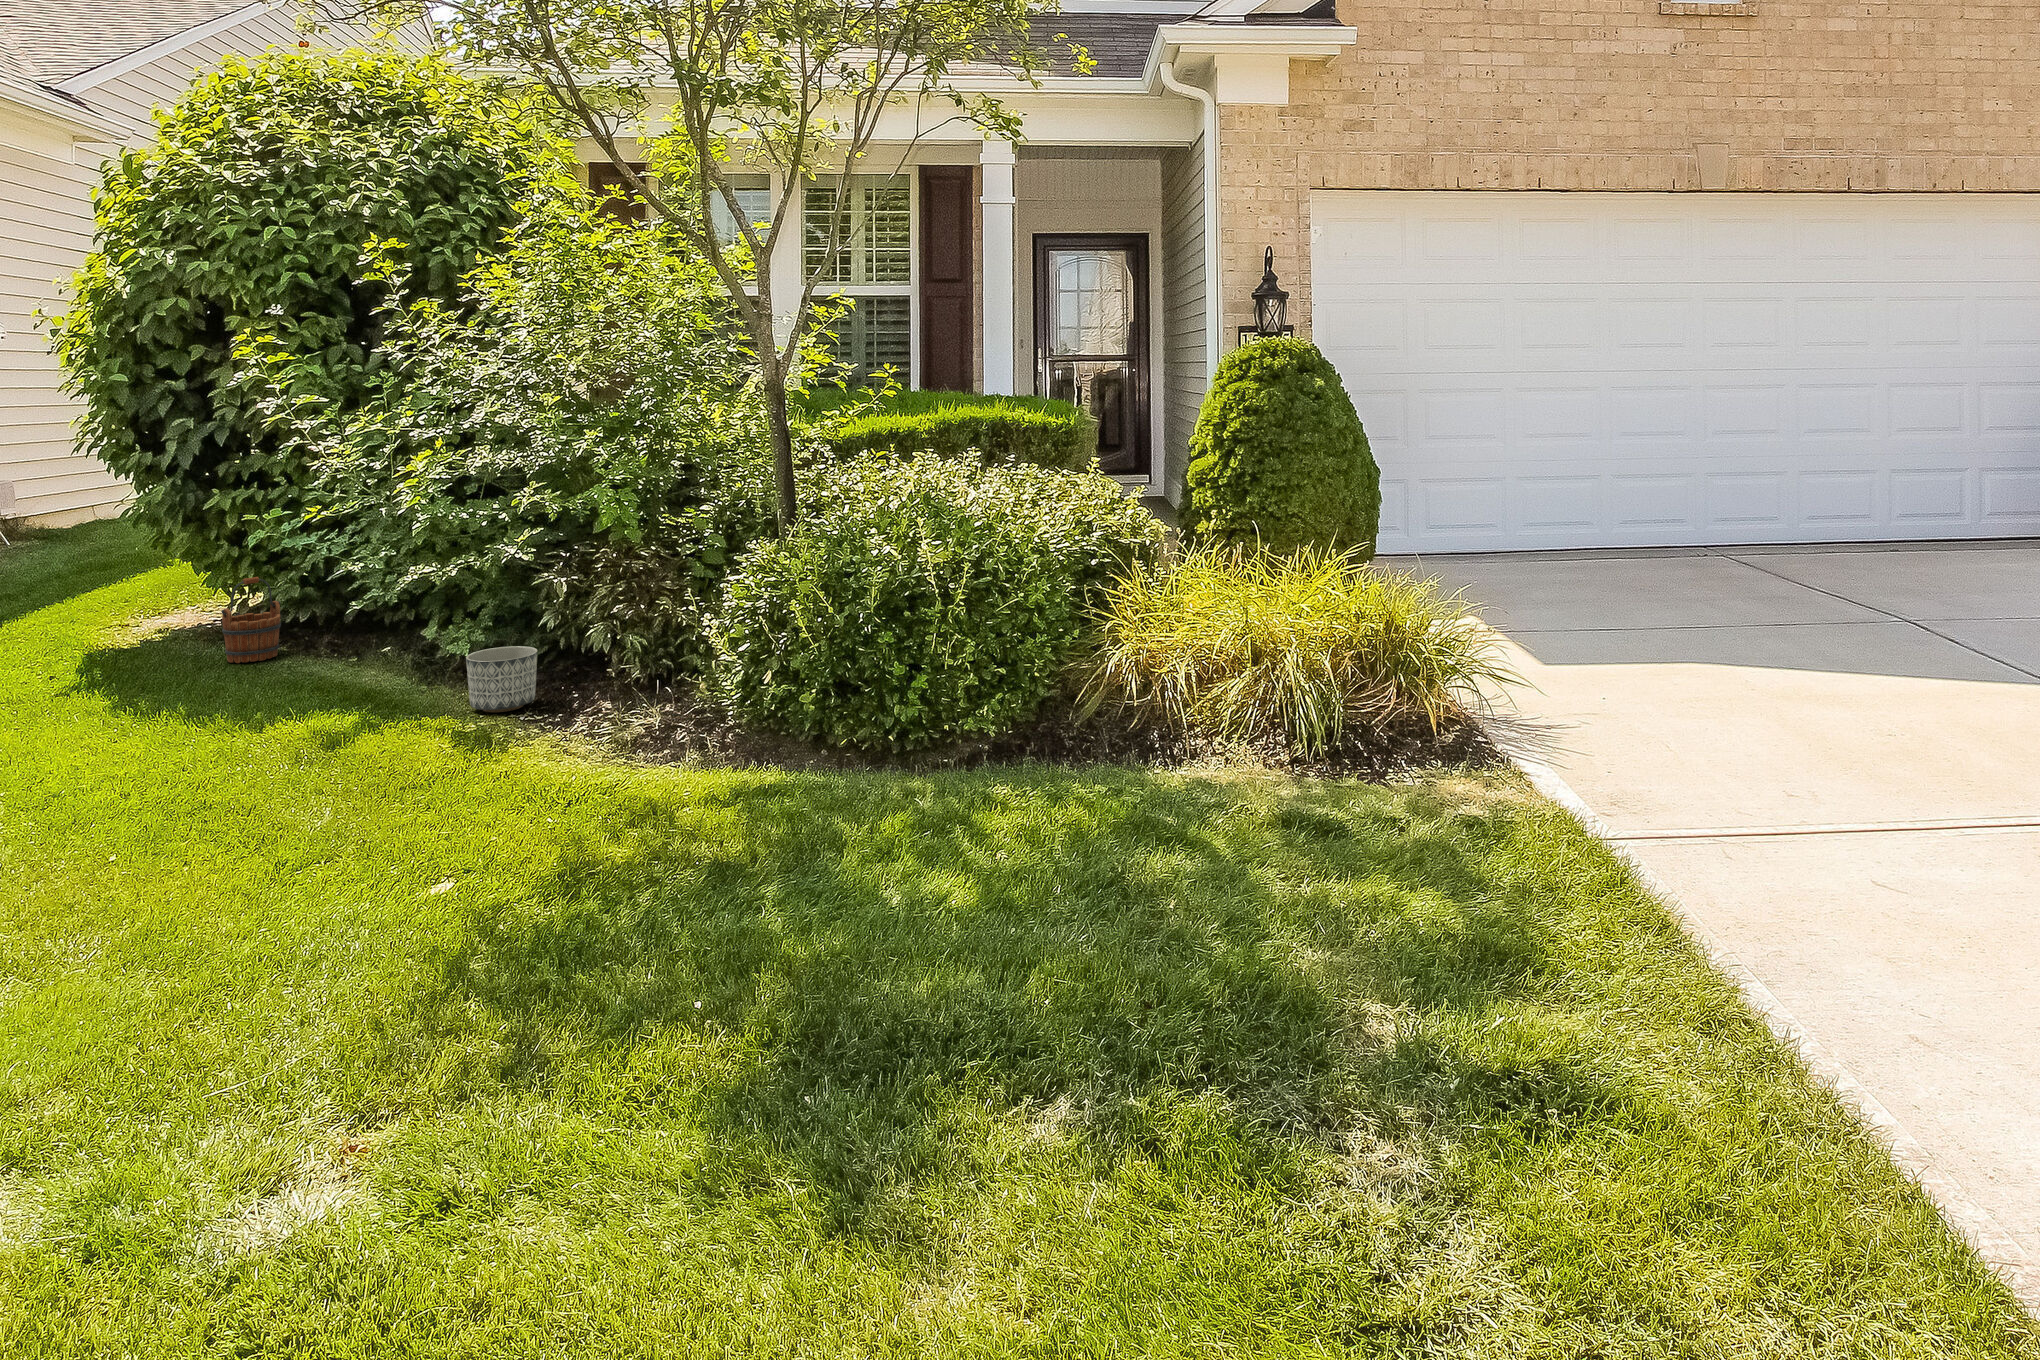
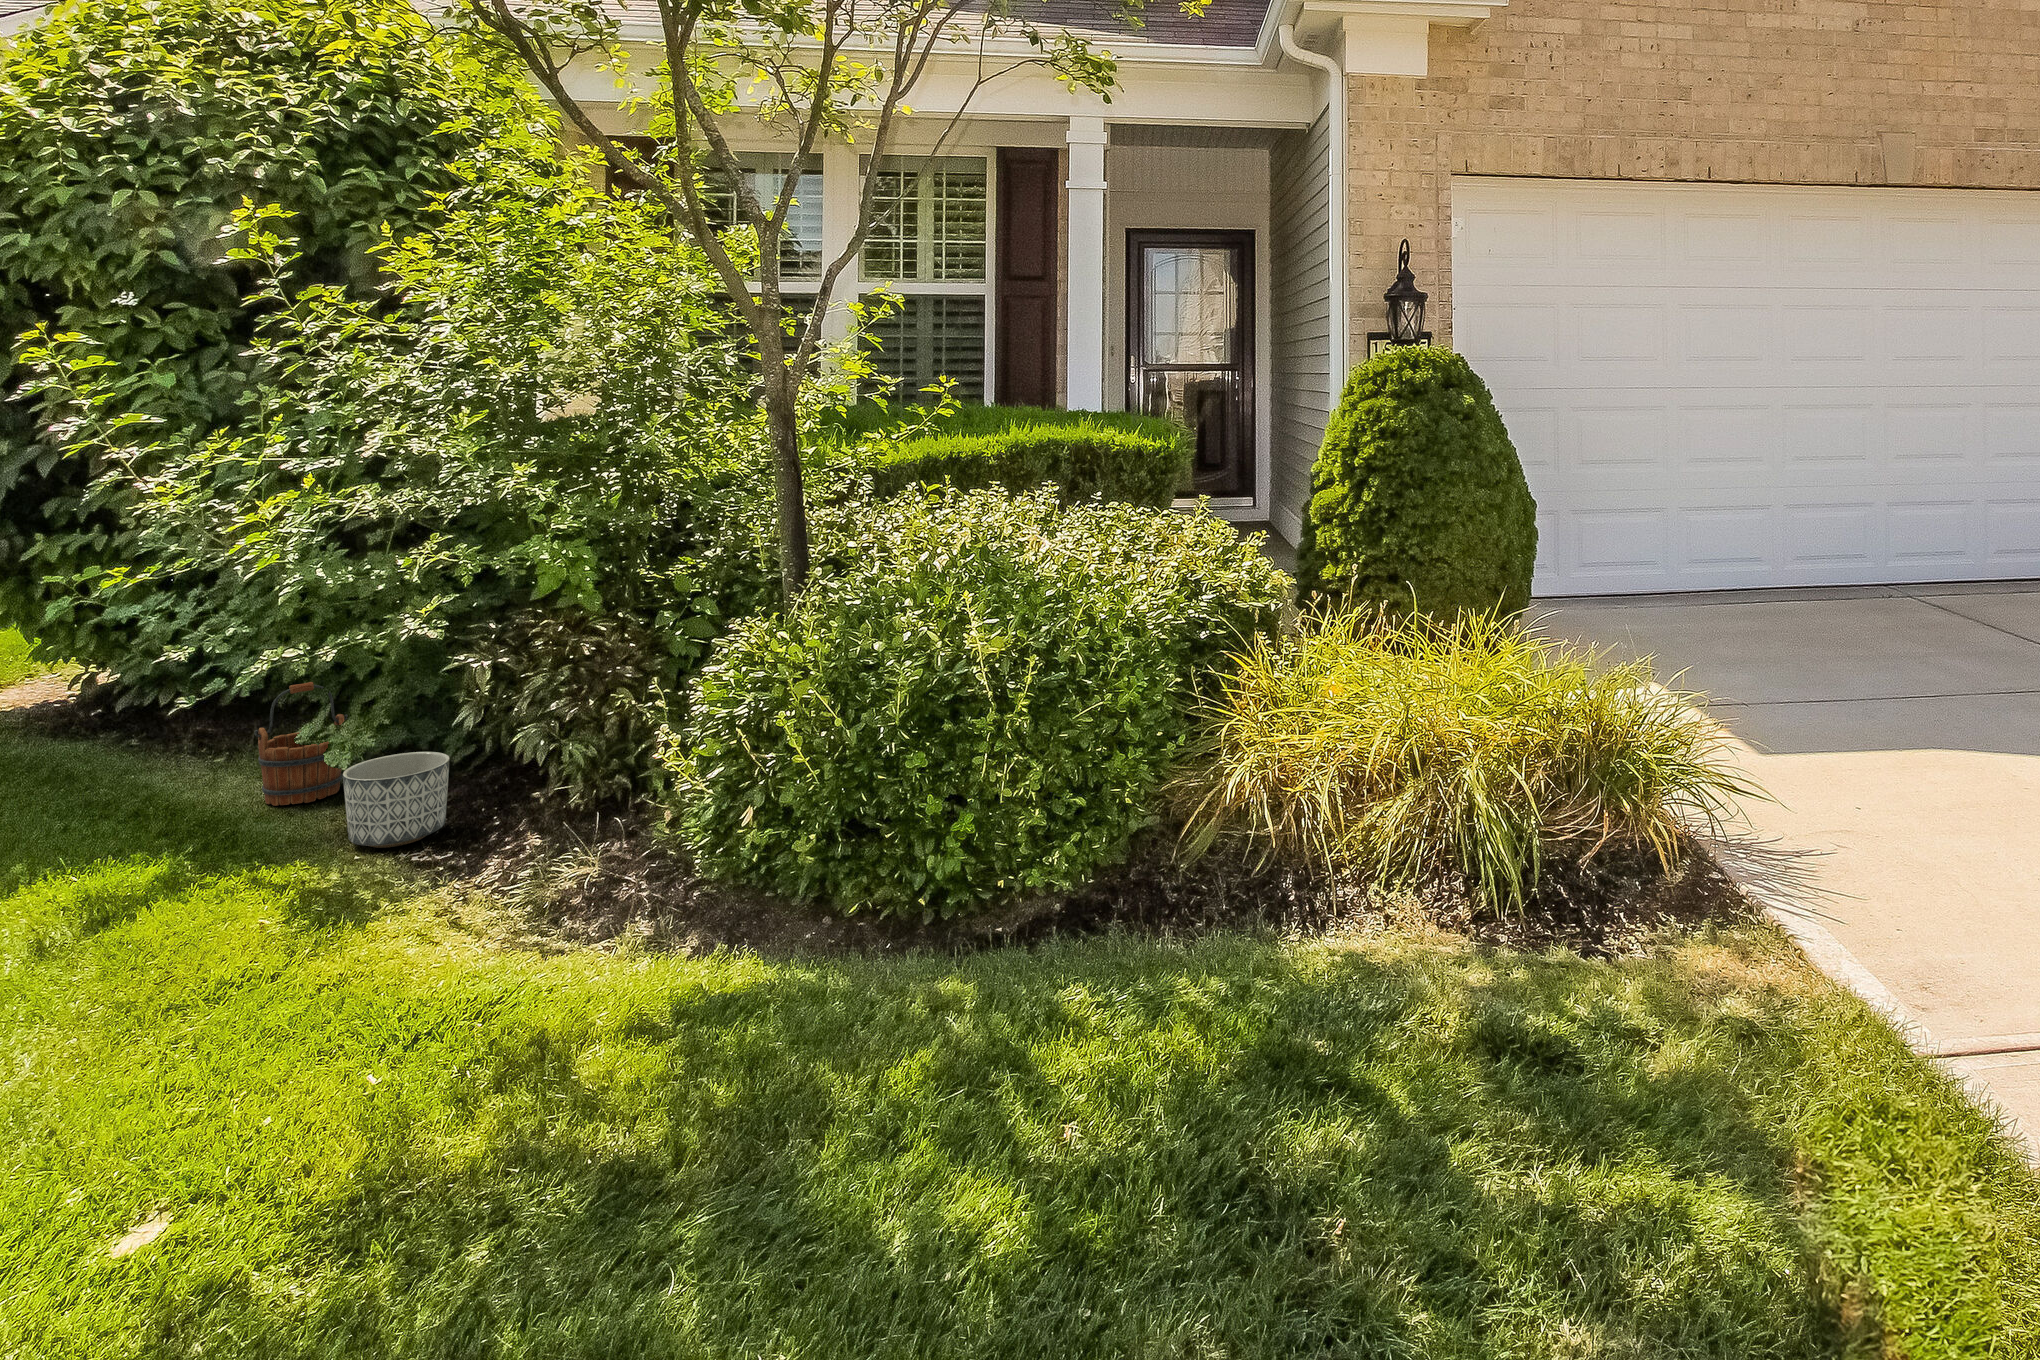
wooden bucket: present [222,577,281,663] -> present [254,682,348,806]

